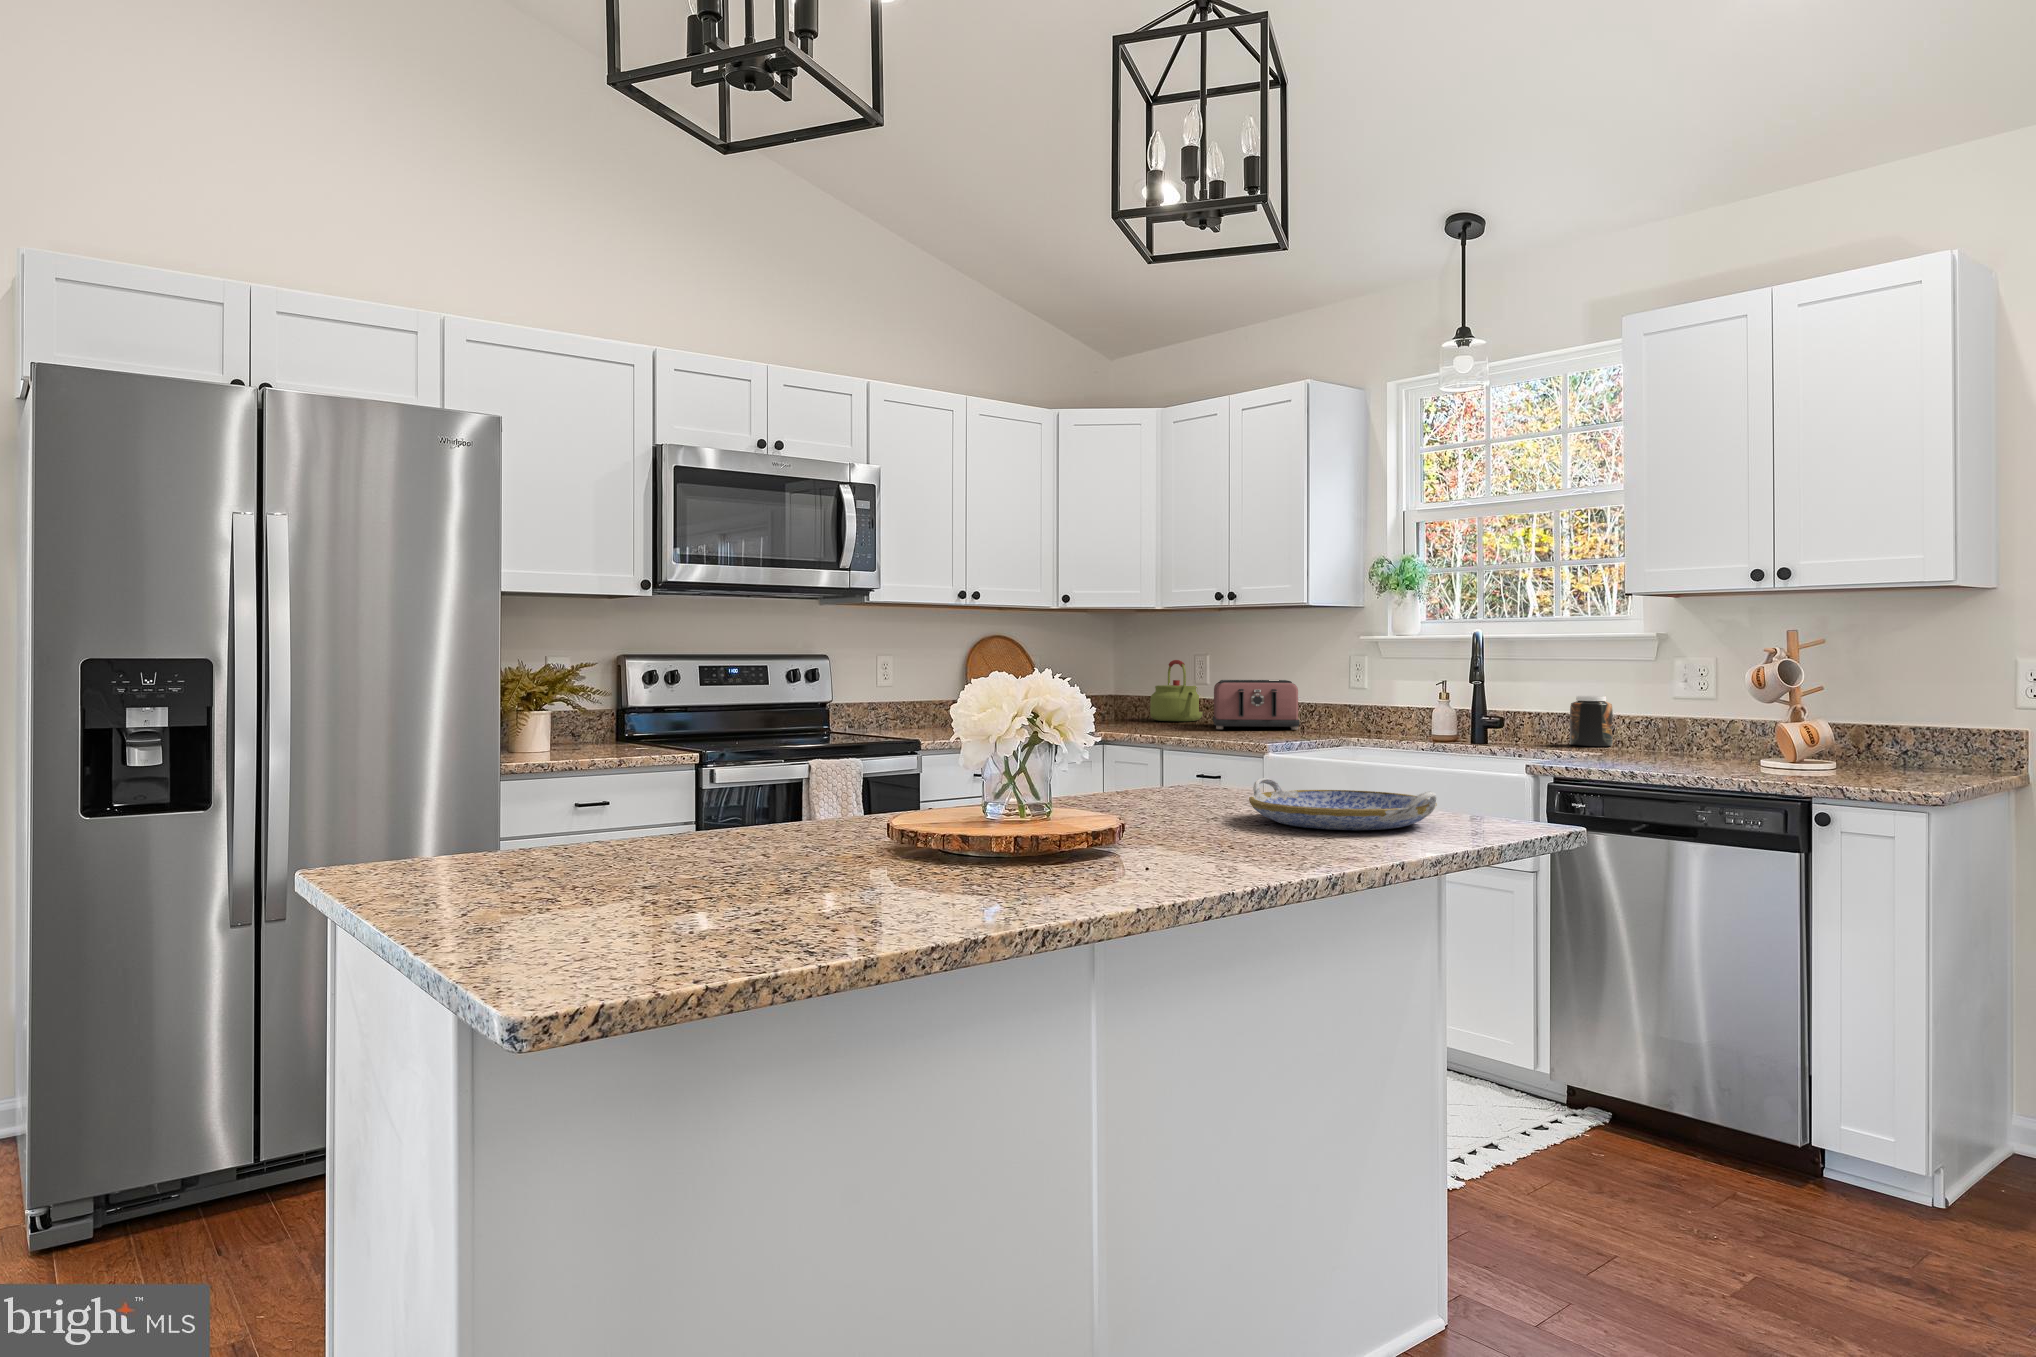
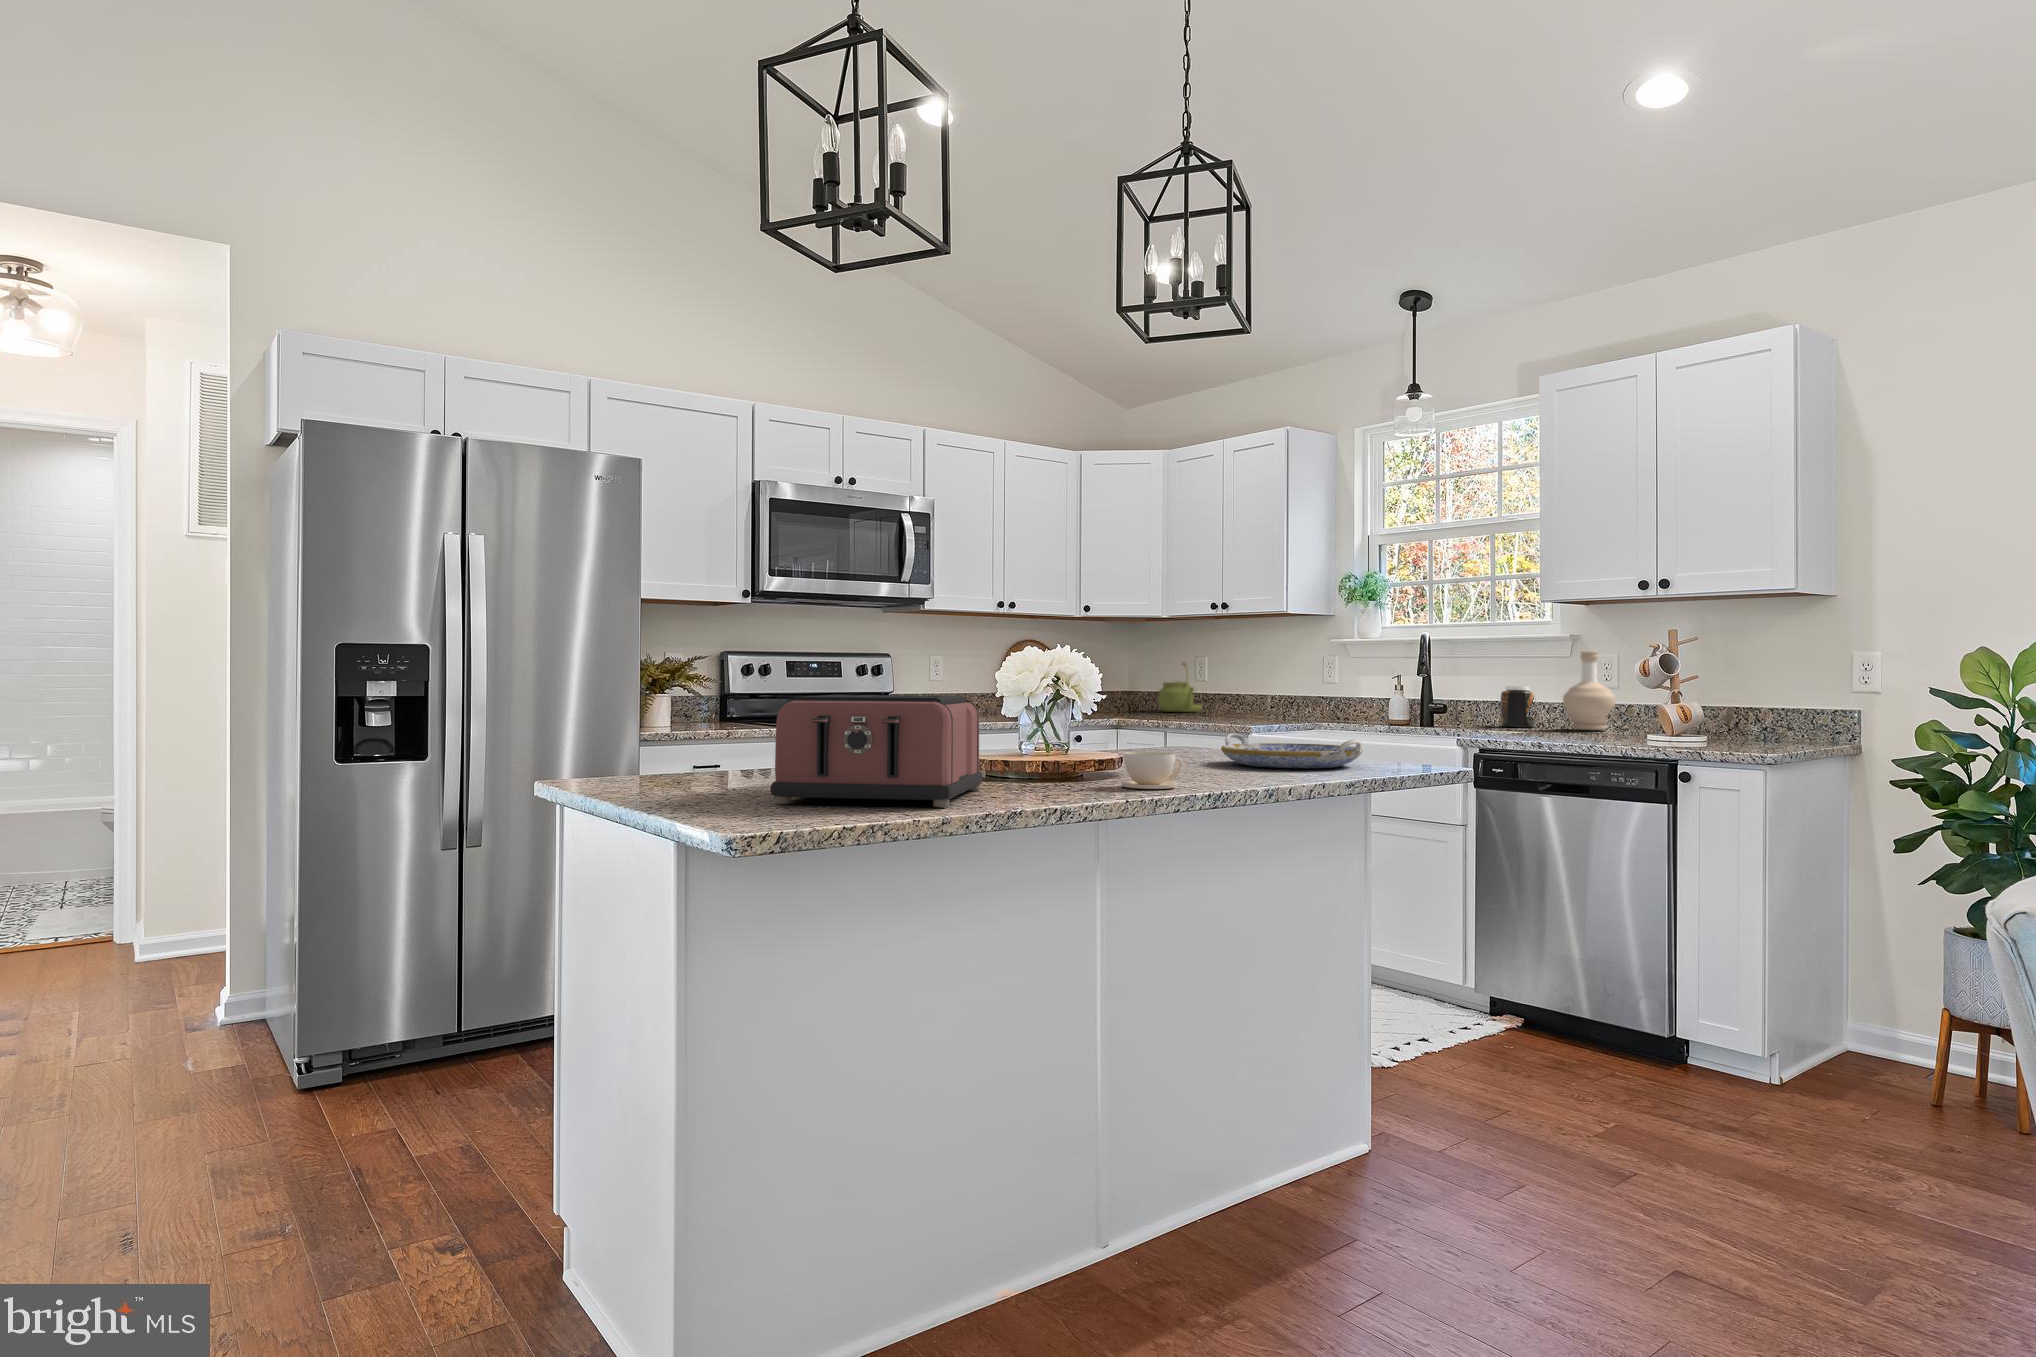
bottle: none [1649,654,1715,752] -> present [1563,651,1616,730]
toaster: present [1213,680,1300,730] -> present [770,695,983,807]
coffee cup: none [1124,824,1209,881] -> present [1121,752,1183,789]

